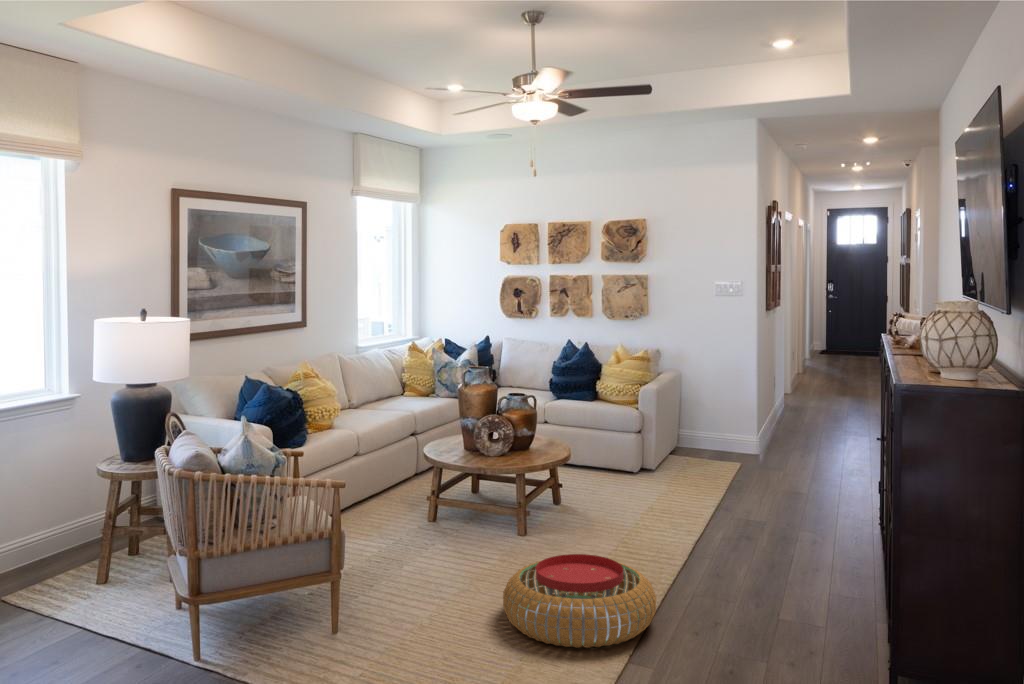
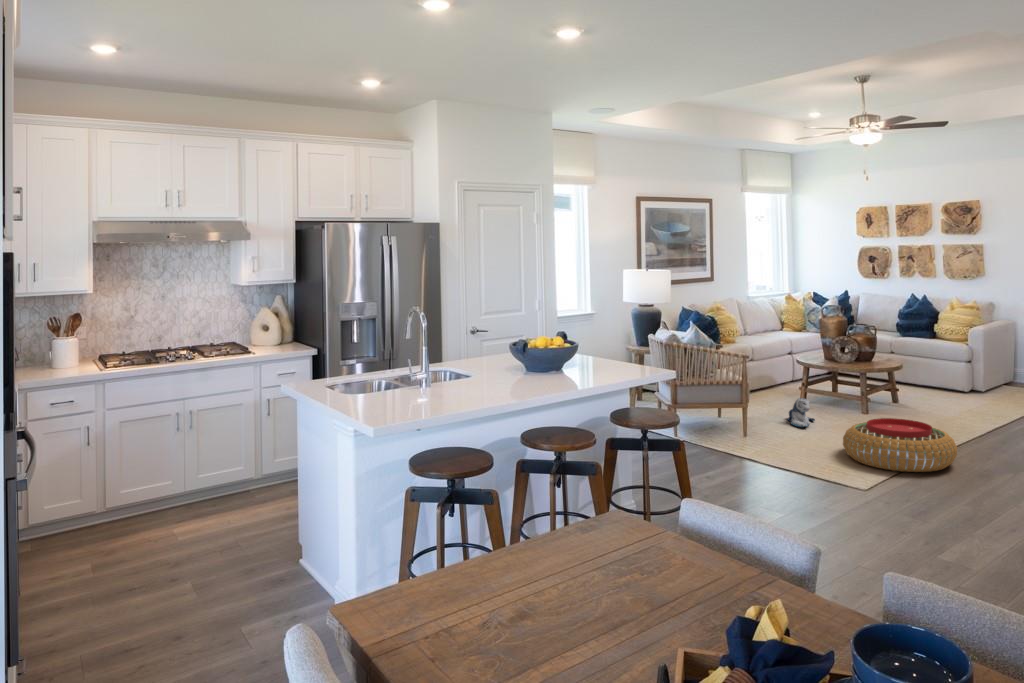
plush toy: none [419,521,459,570] -> present [787,398,815,427]

